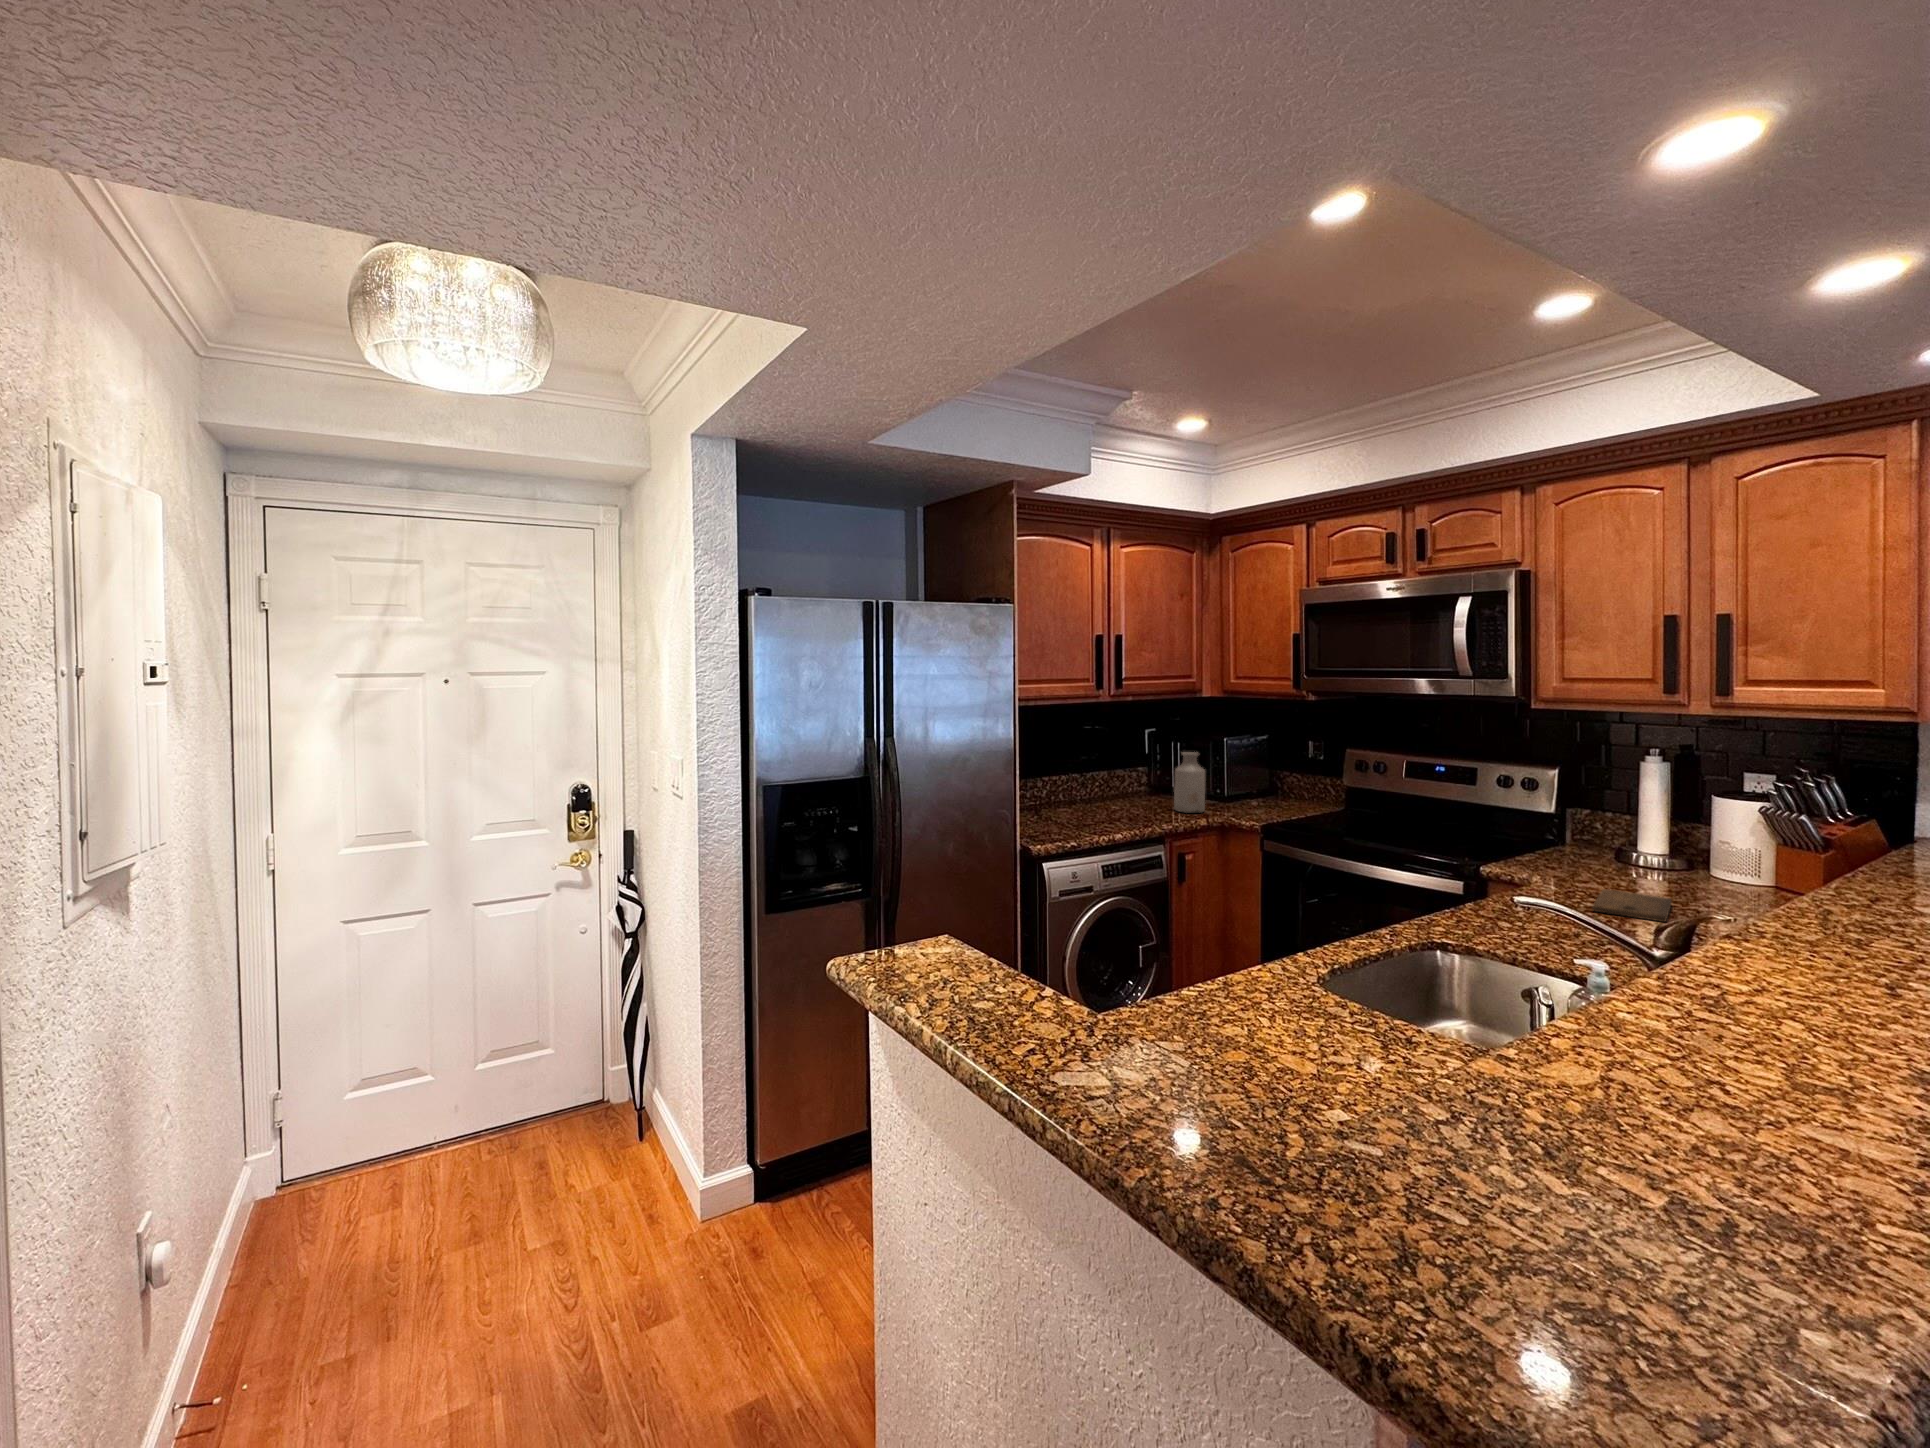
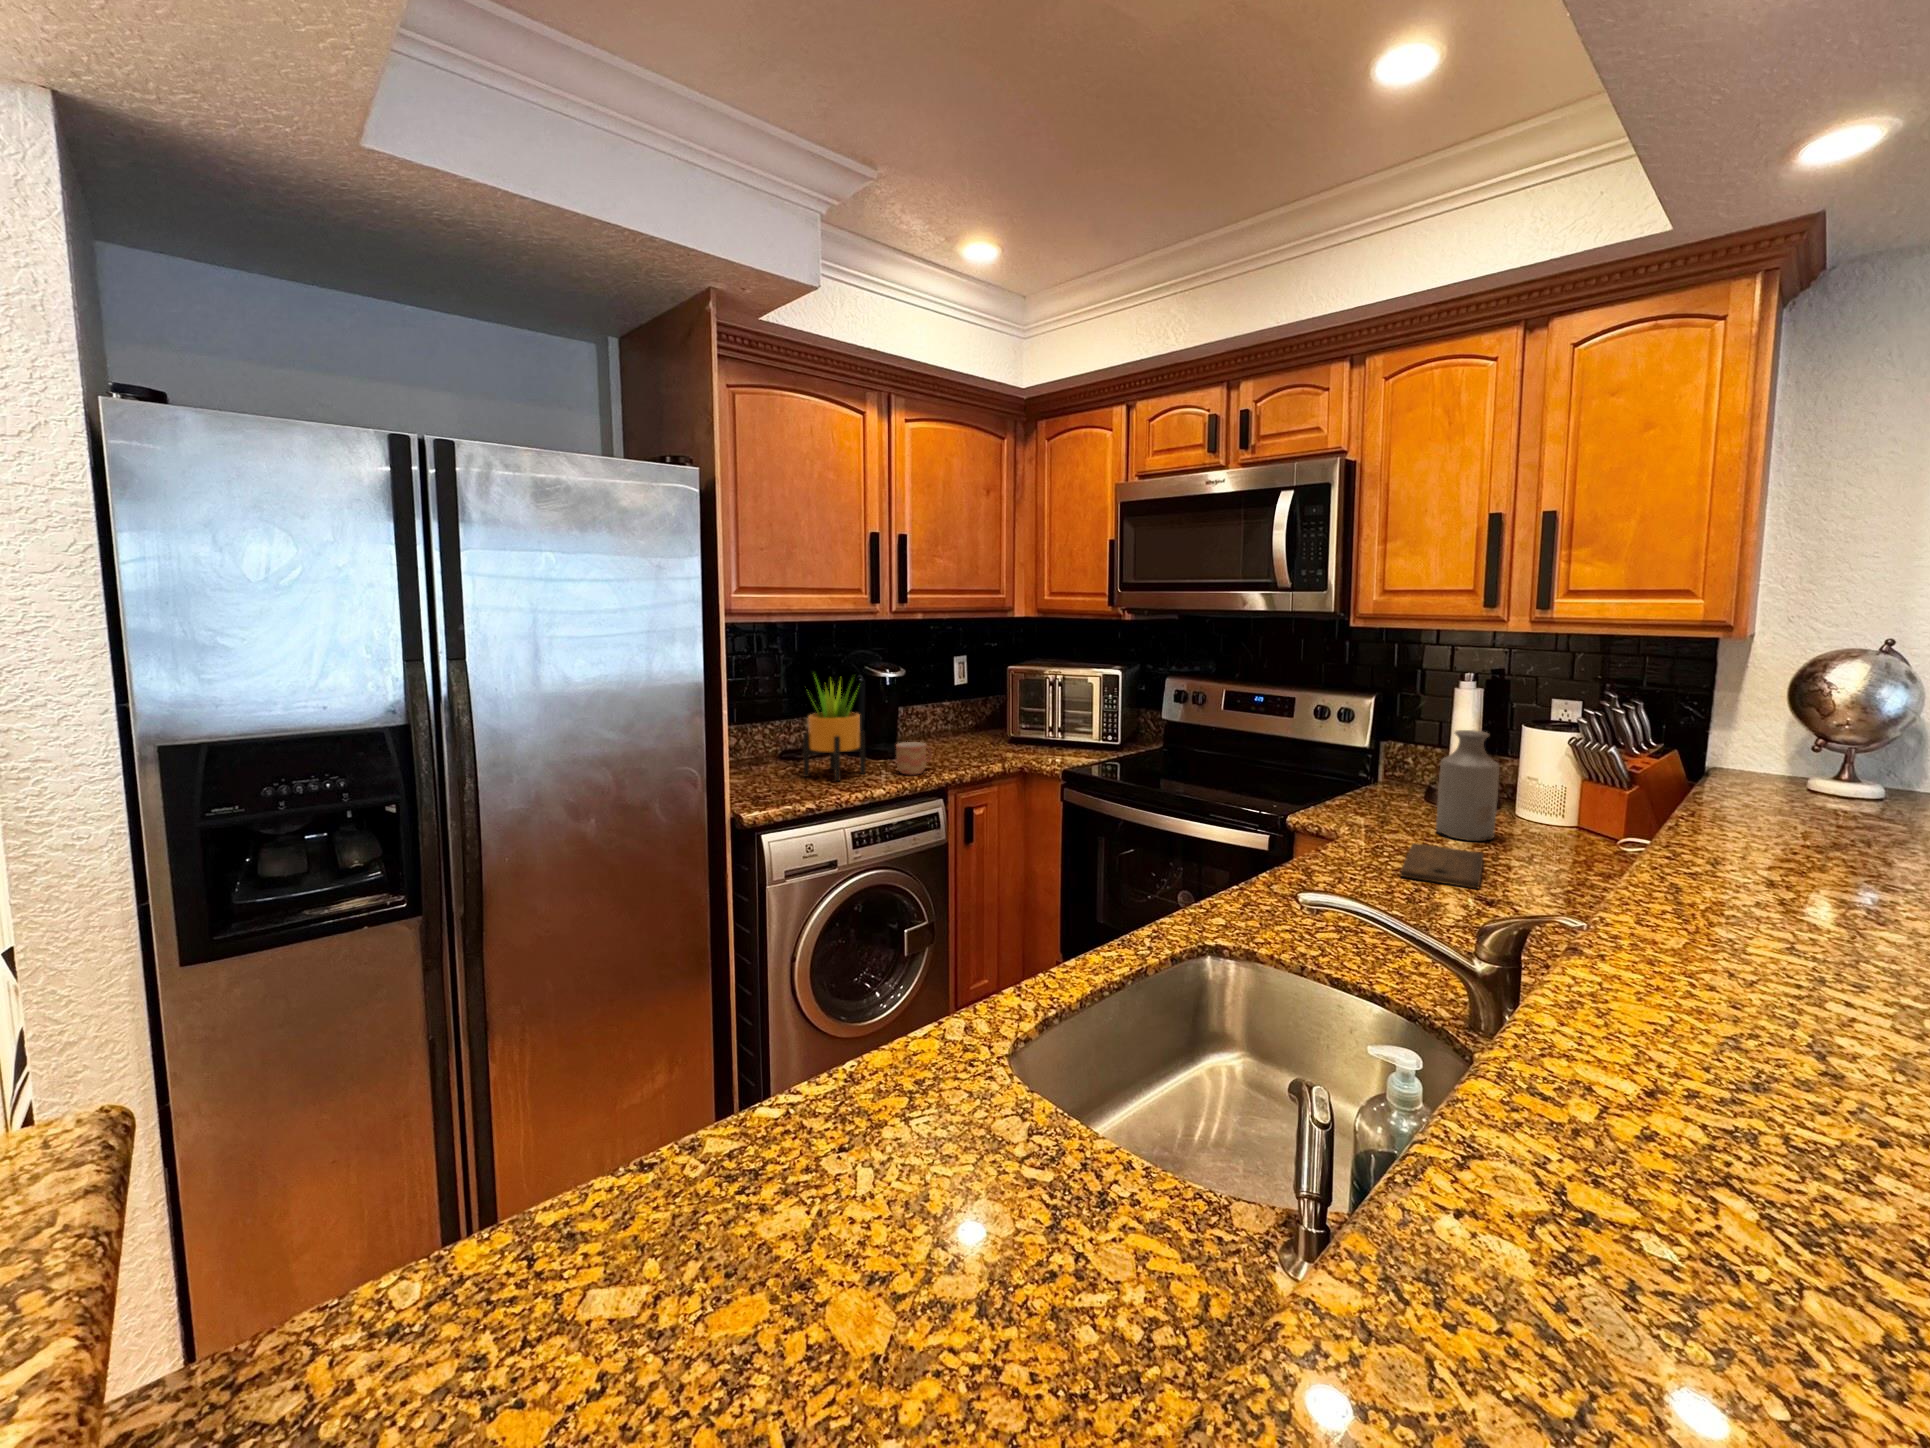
potted plant: none [1053,742,1100,828] -> present [803,678,866,781]
bottle: present [1174,752,1205,813] -> present [1436,730,1499,841]
mug: none [1124,799,1152,825] -> present [896,742,932,775]

